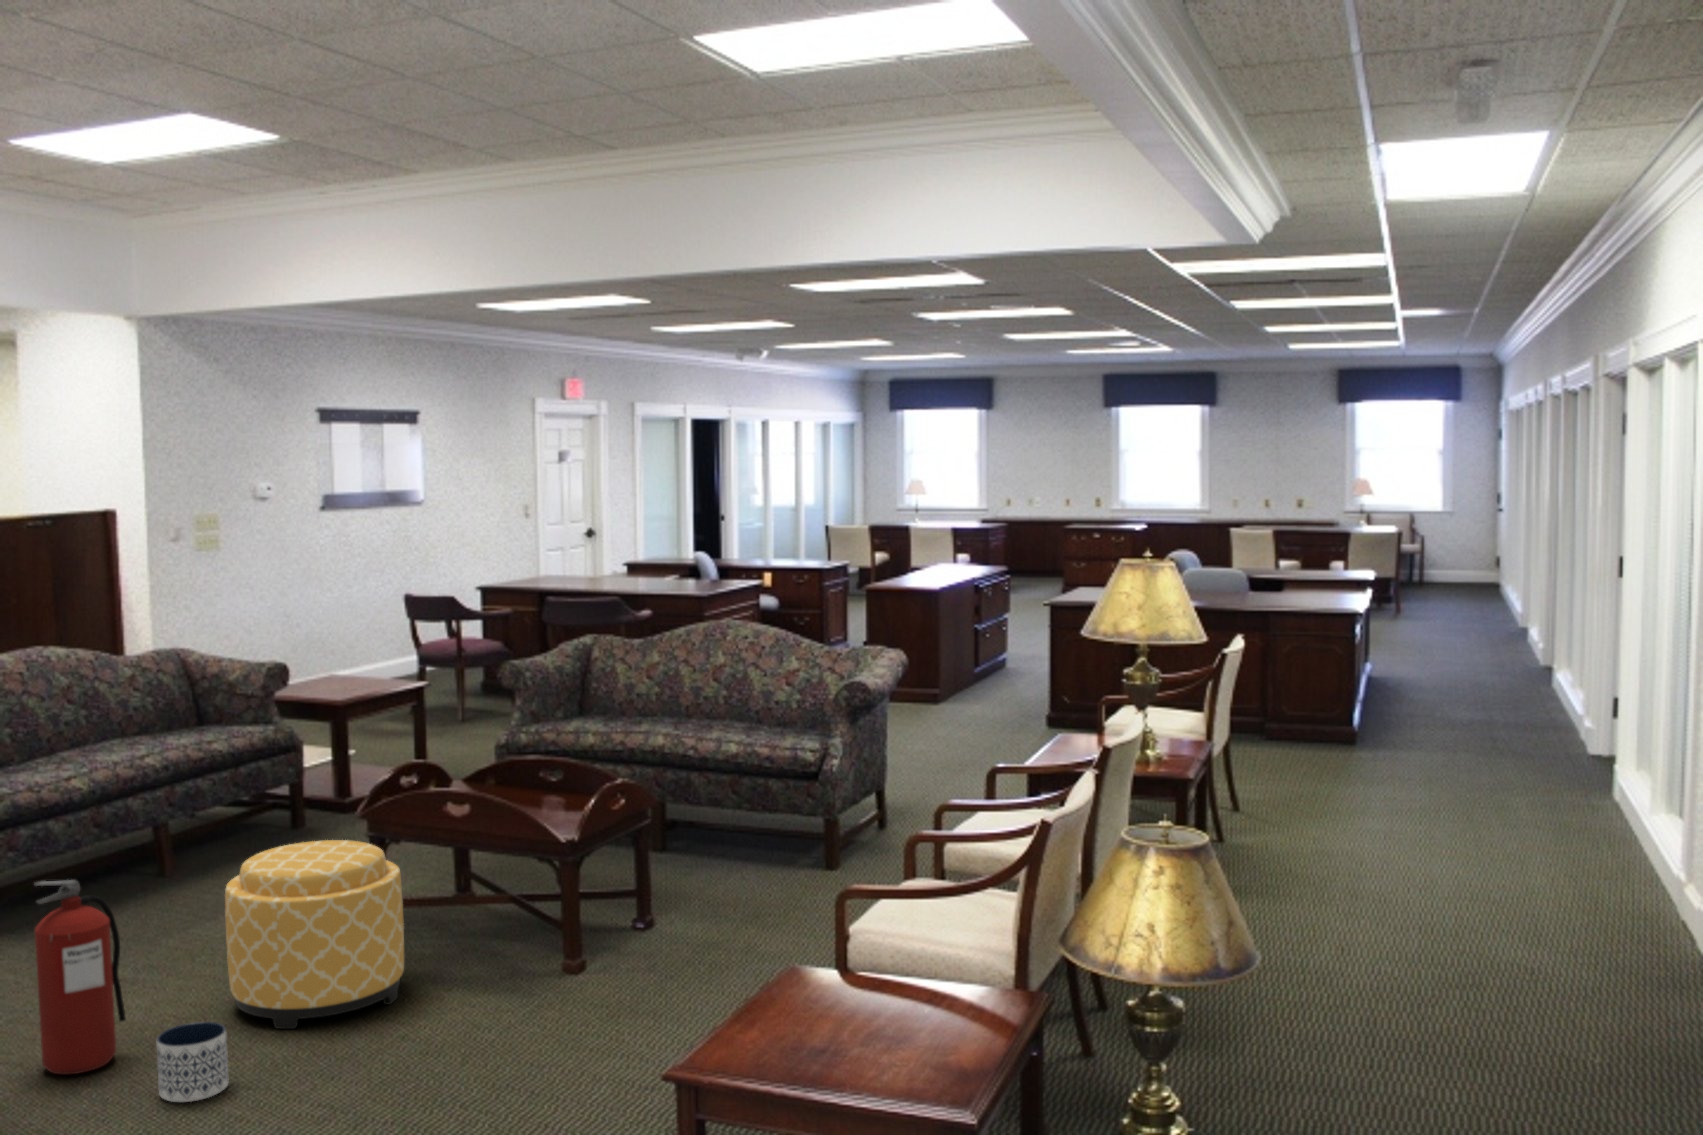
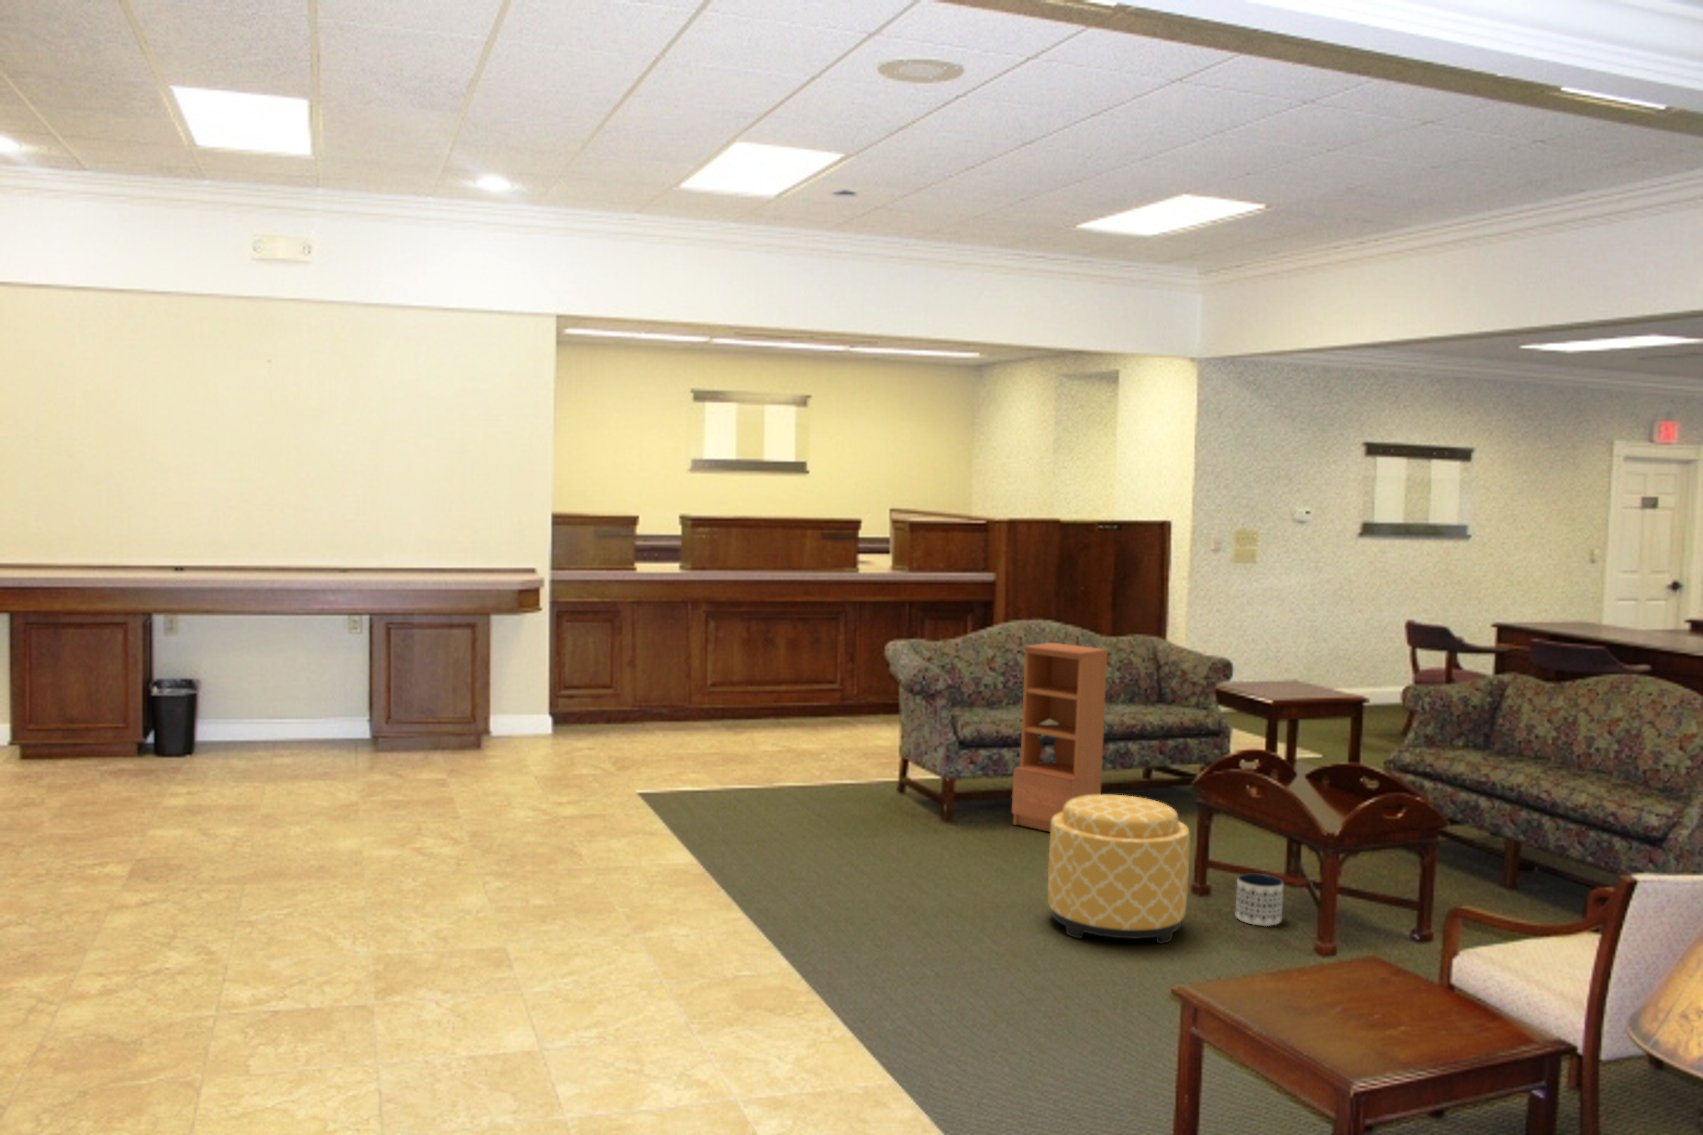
bookcase: none [64,672,188,918] -> present [1012,643,1108,832]
fire extinguisher: present [35,880,126,1074] -> none [905,777,966,923]
planter: present [157,1022,229,1102] -> present [1236,874,1283,926]

